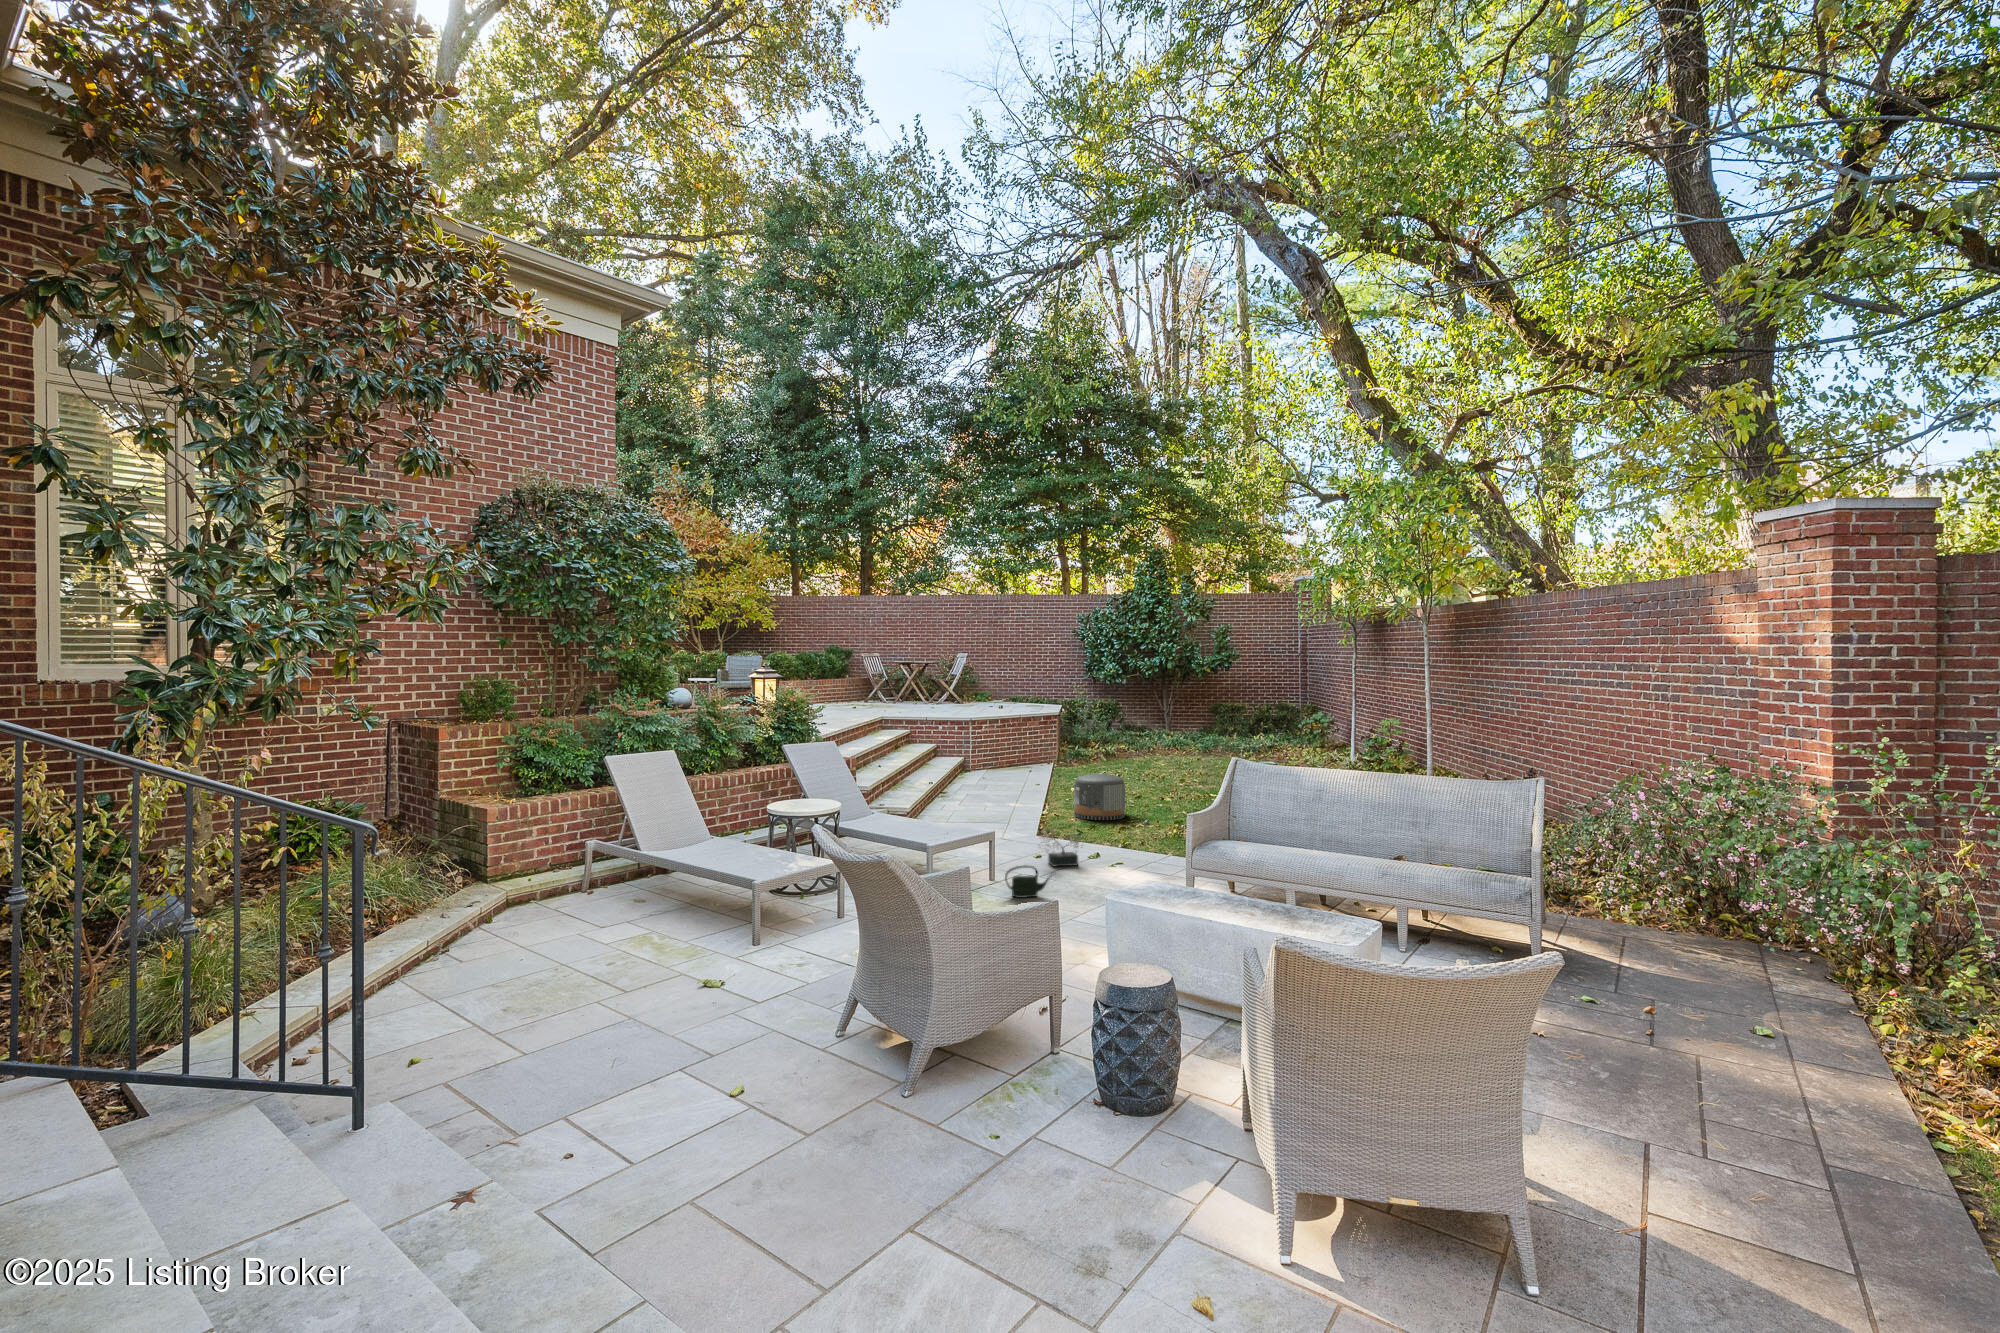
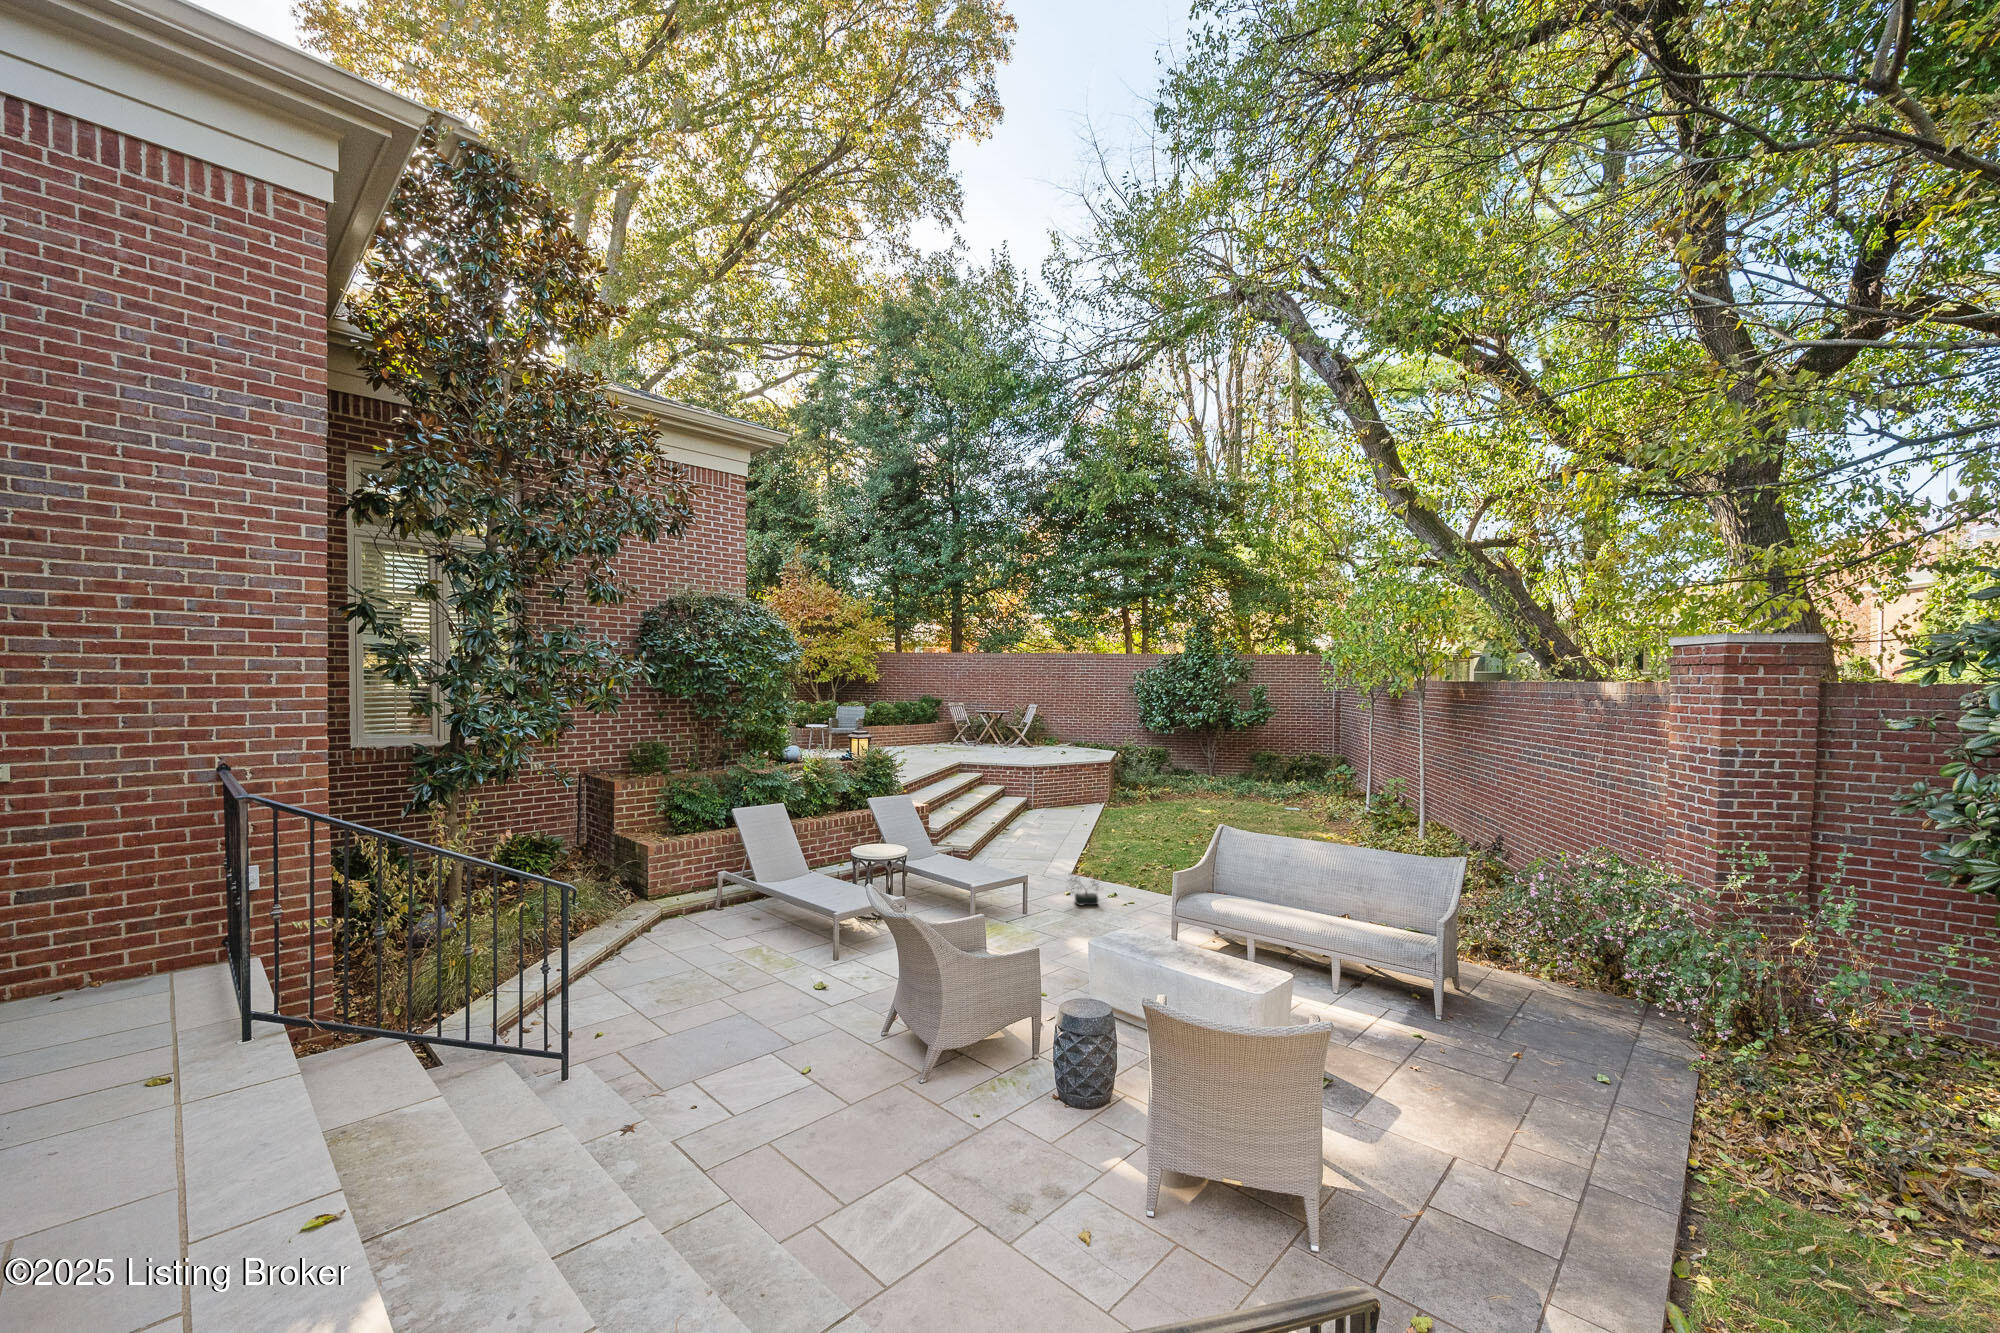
pouf: present [1074,774,1125,820] -> none [1109,822,1151,862]
watering can: present [1005,865,1053,898] -> none [1032,907,1072,933]

